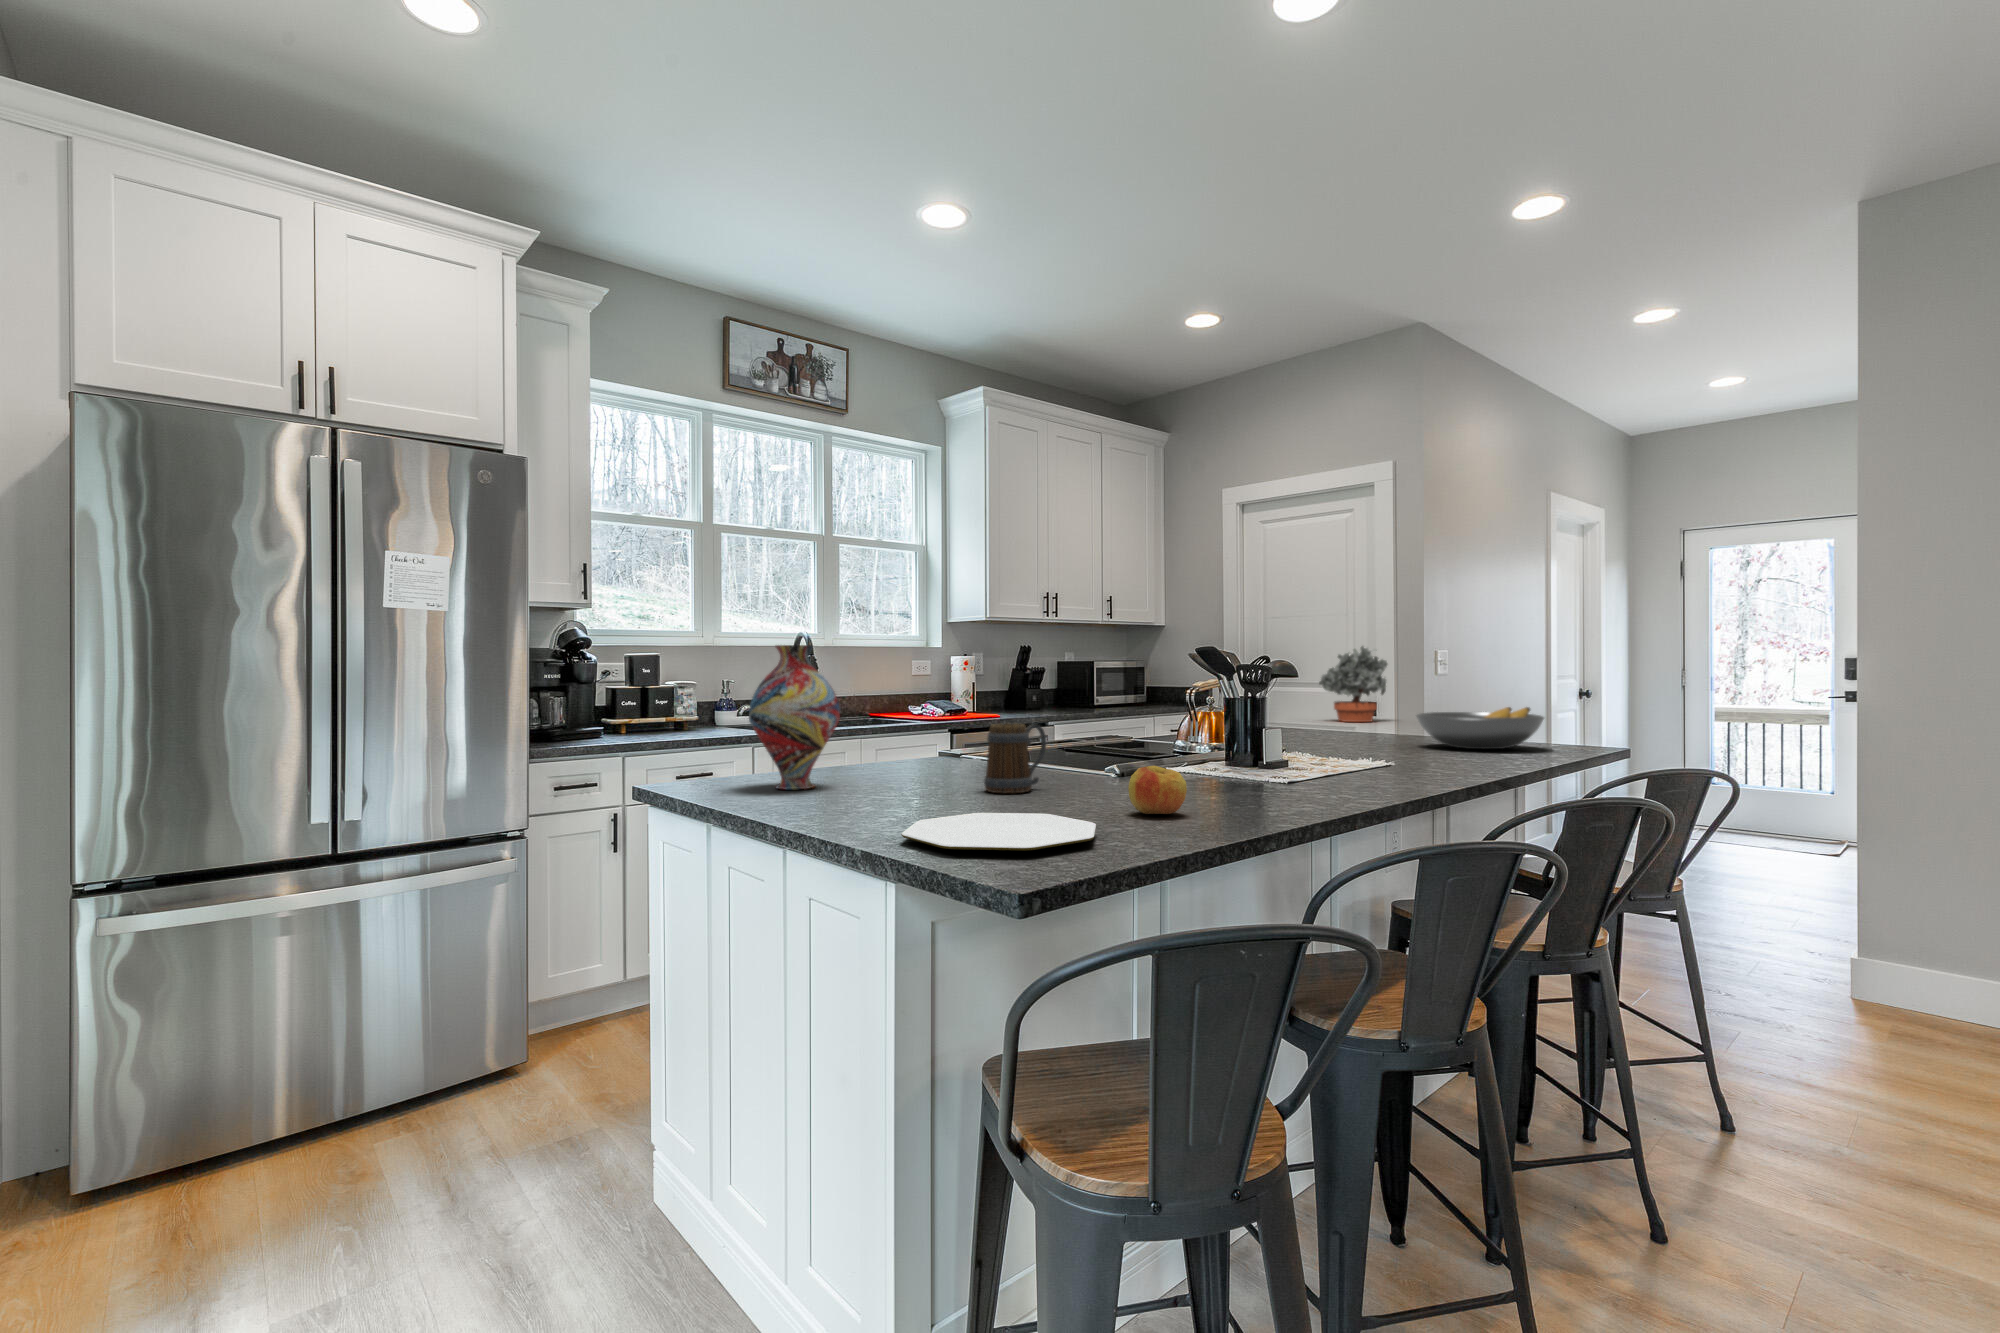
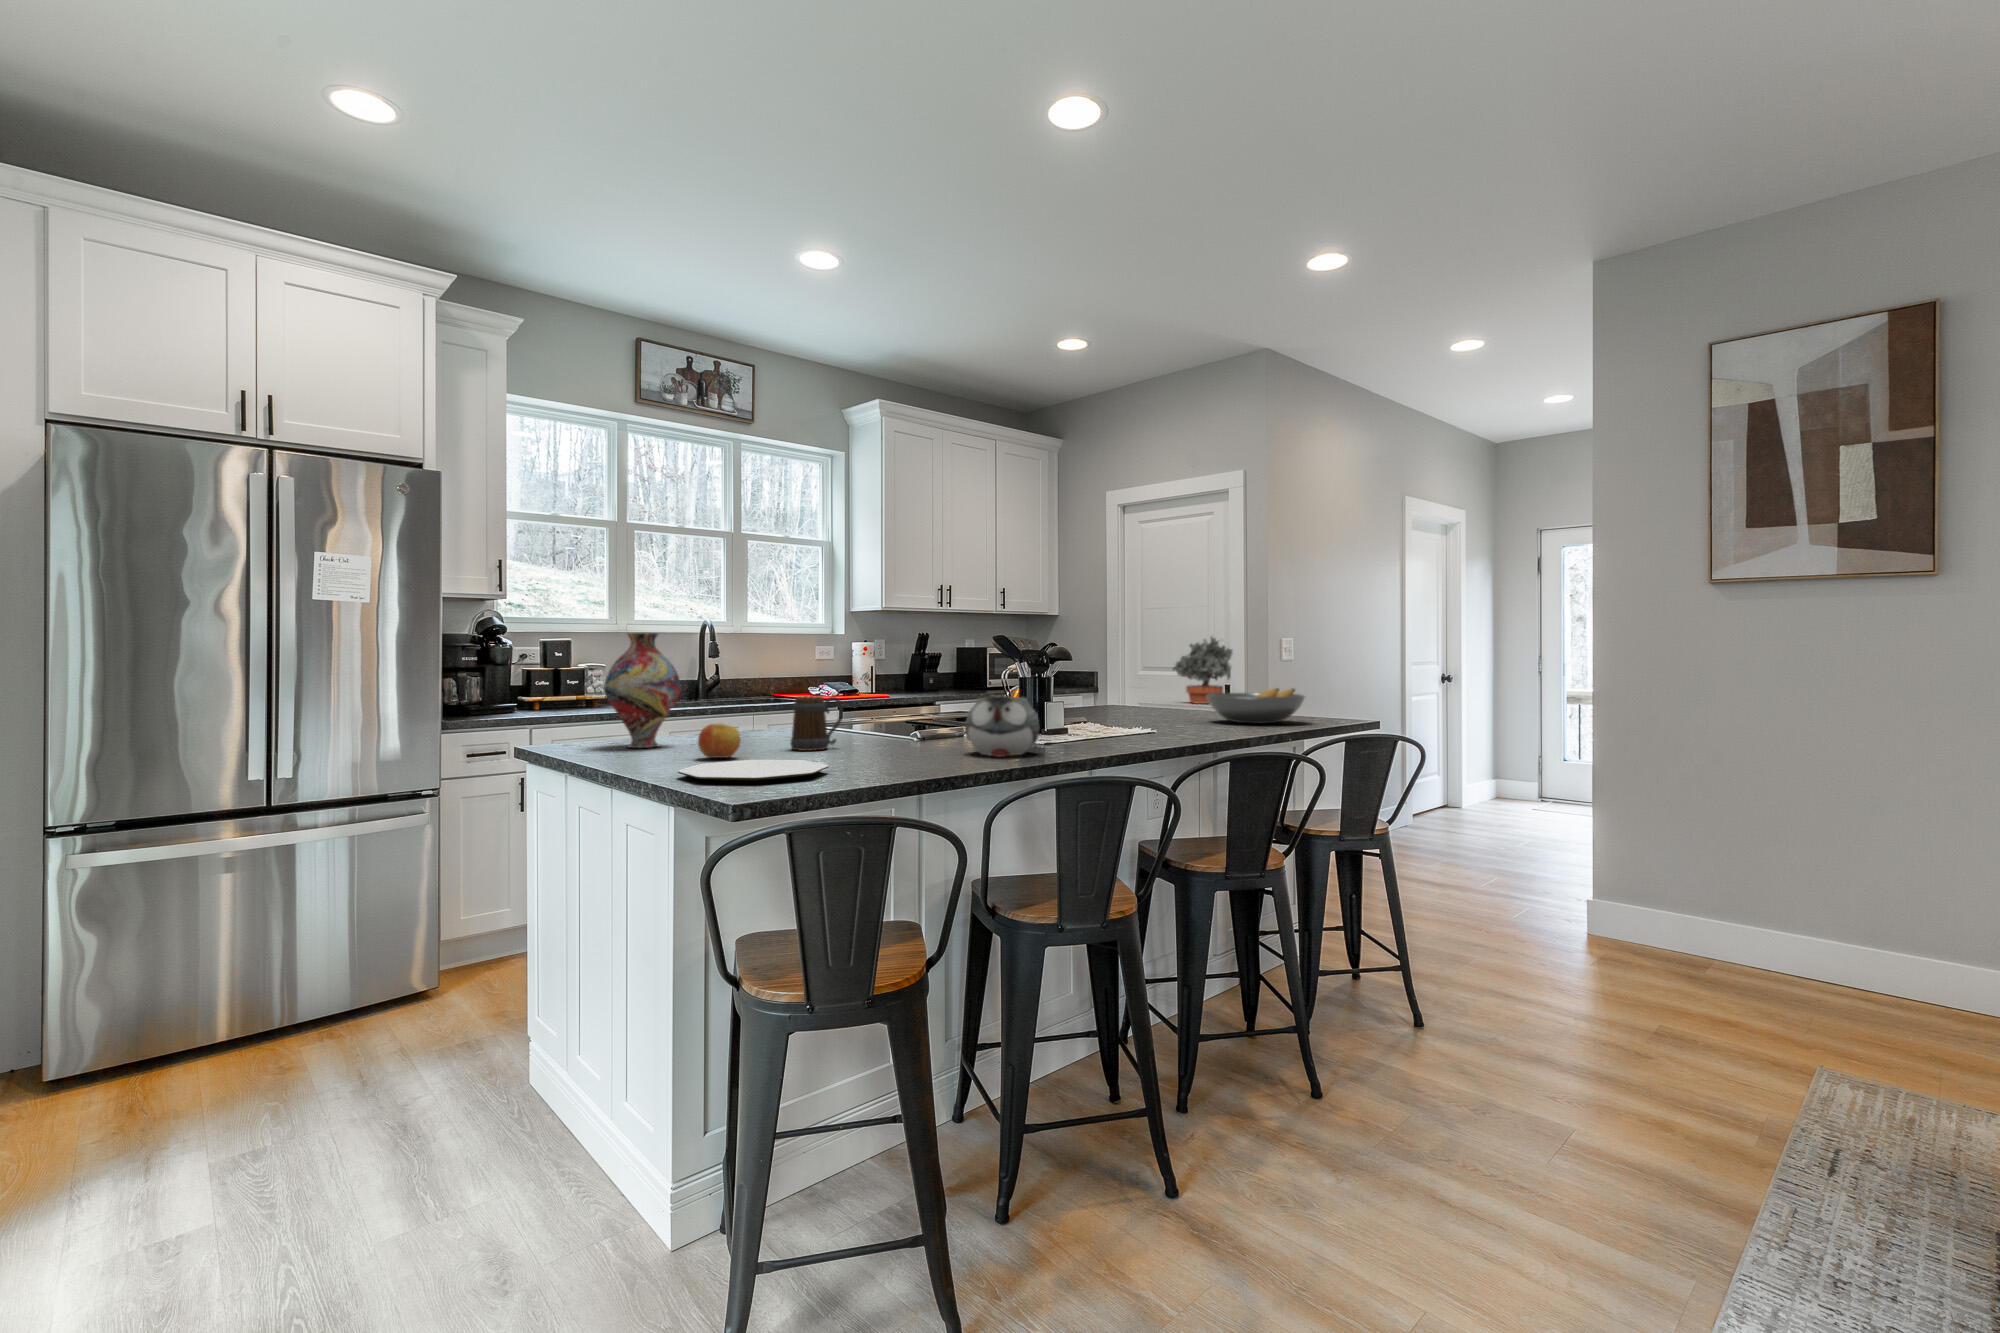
teapot: none [1218,722,1318,803] -> present [965,695,1039,757]
apple: present [1128,766,1187,814] -> present [698,724,741,758]

